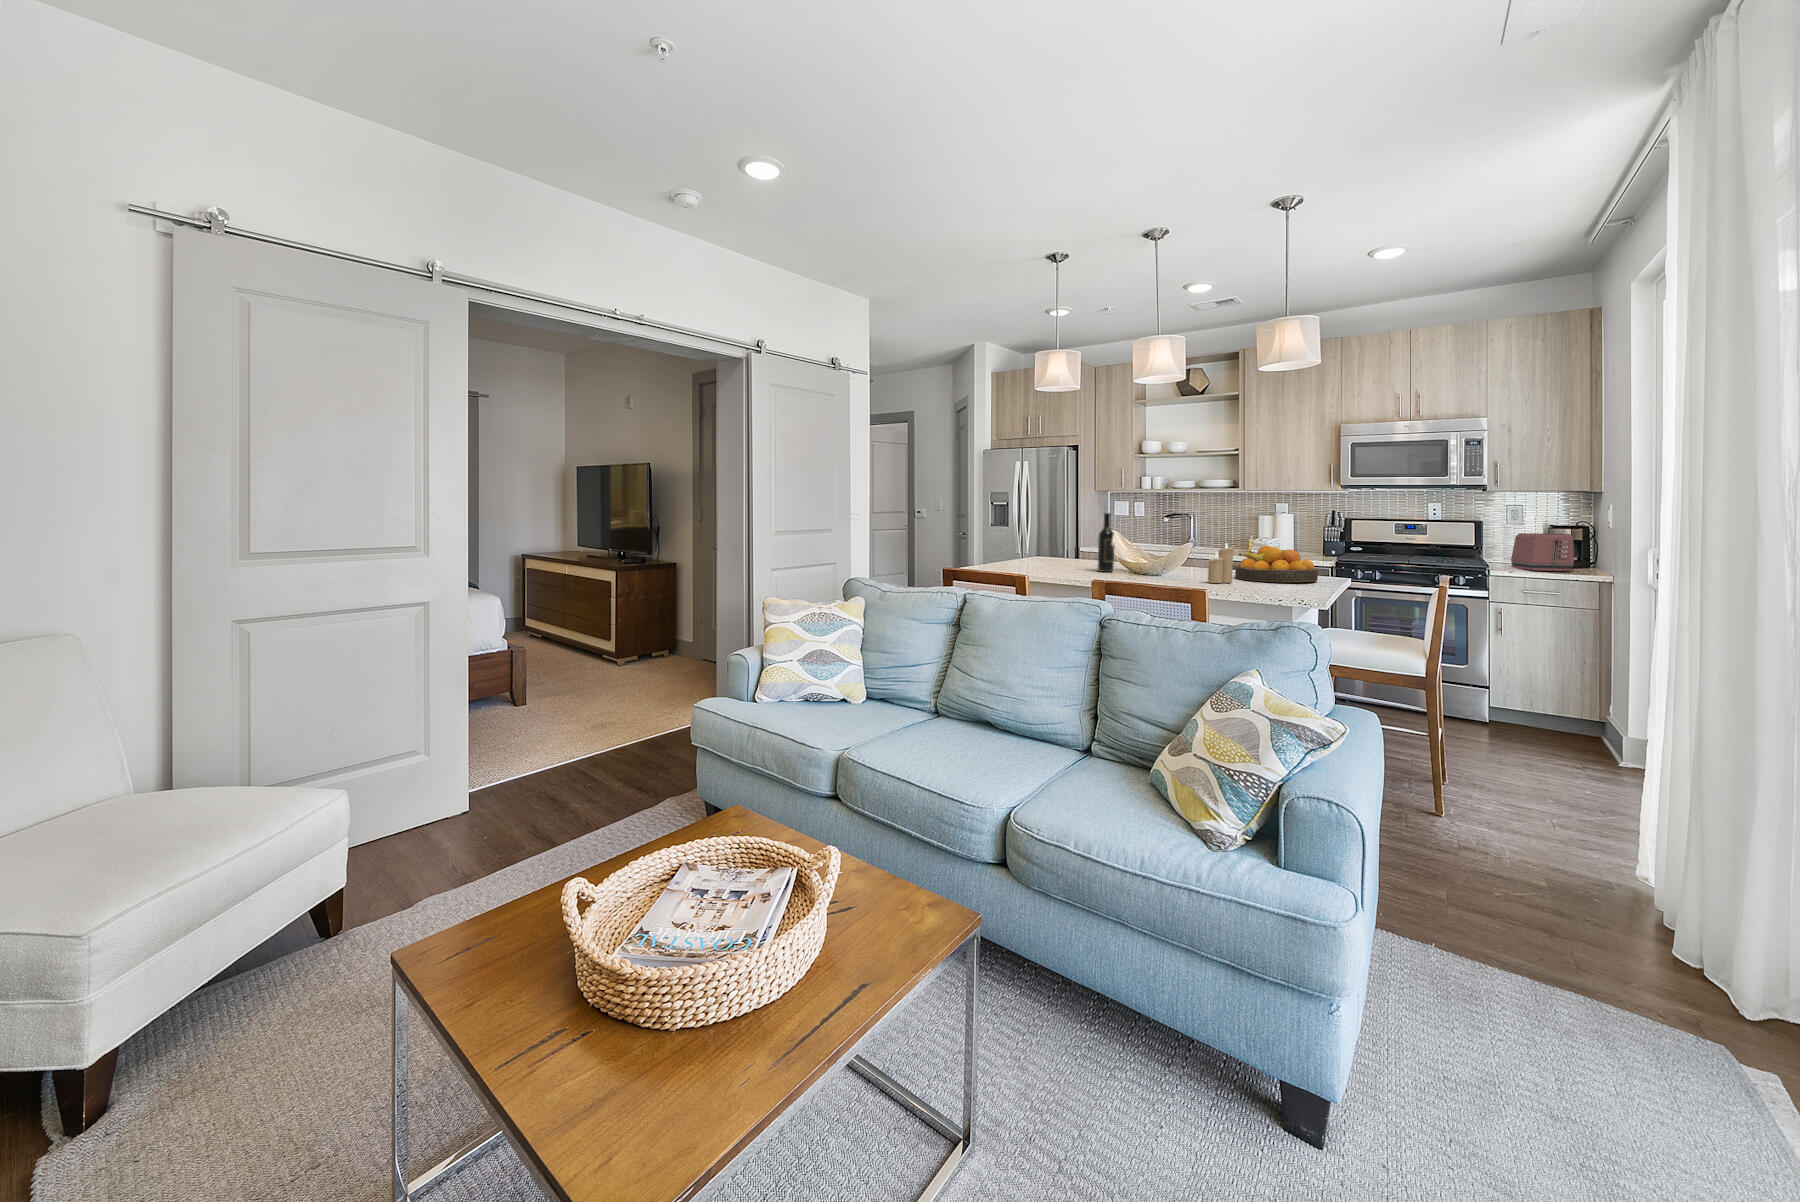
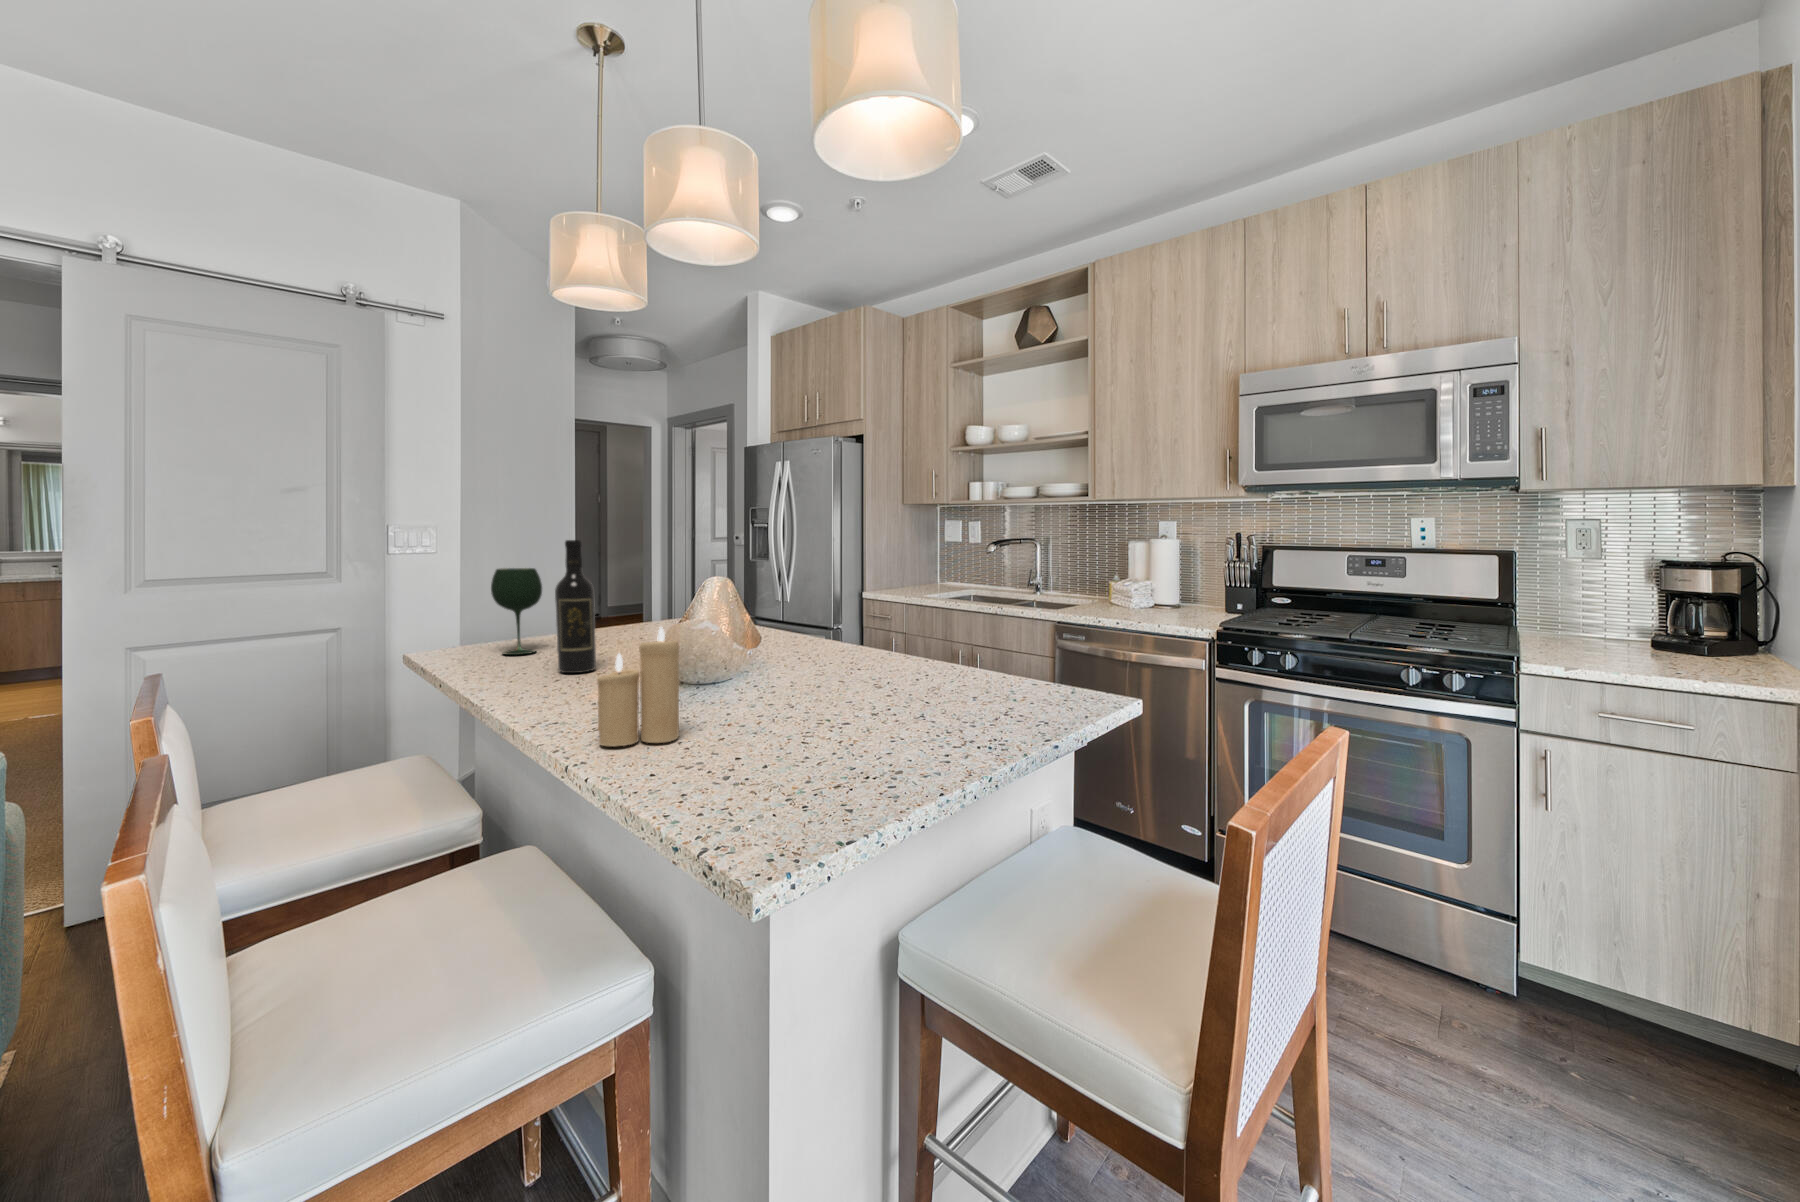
wine glass: none [1035,527,1058,568] -> present [491,568,542,655]
toaster: present [1511,533,1574,571] -> none [1573,579,1730,672]
fruit bowl: present [1235,546,1318,582] -> none [759,625,961,746]

